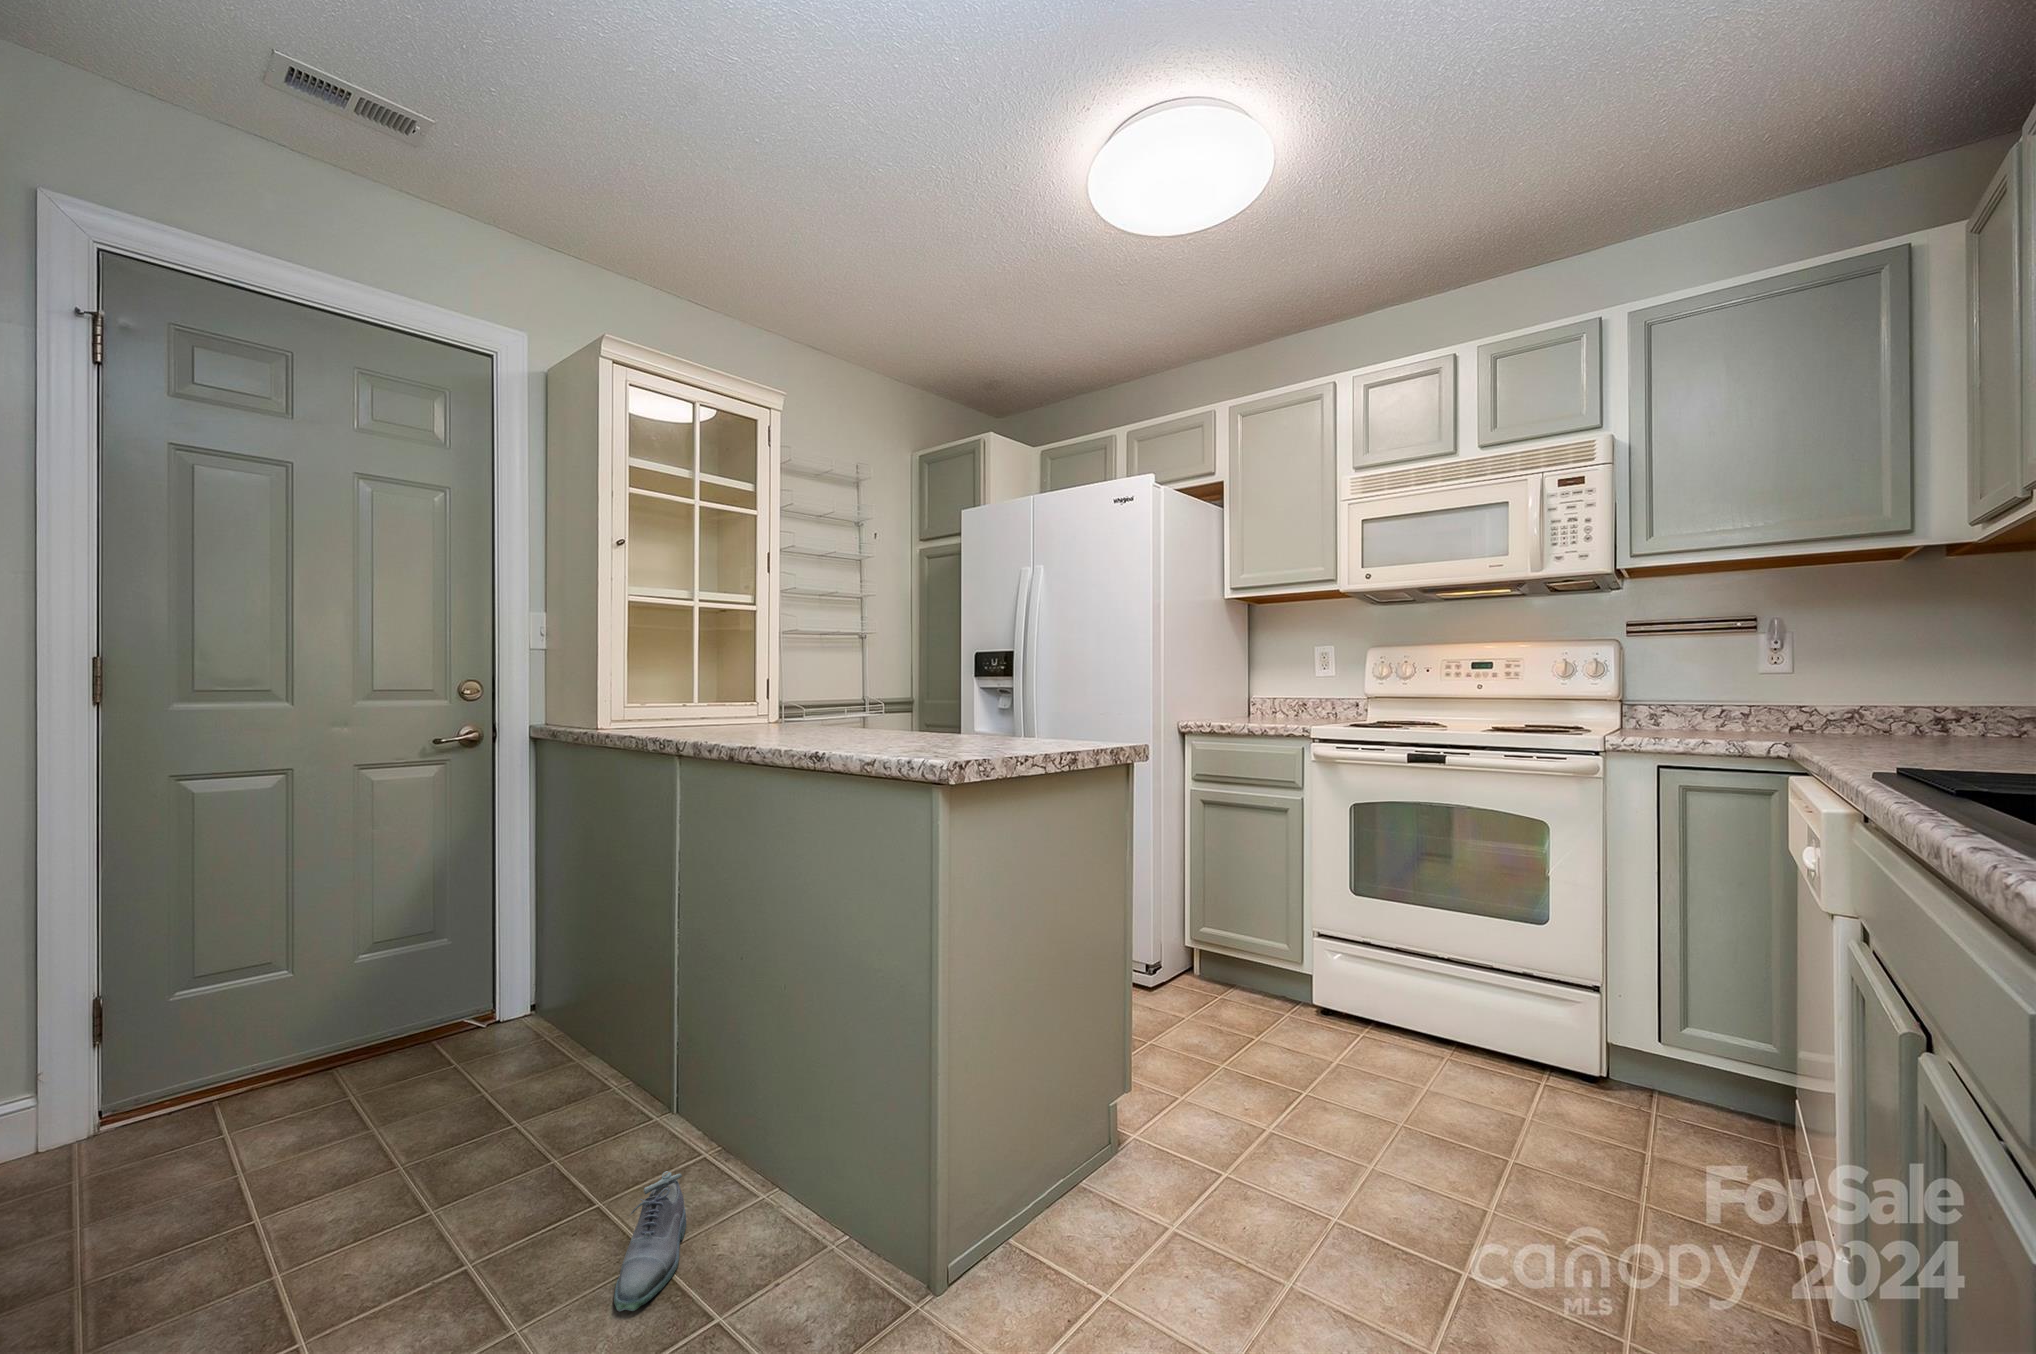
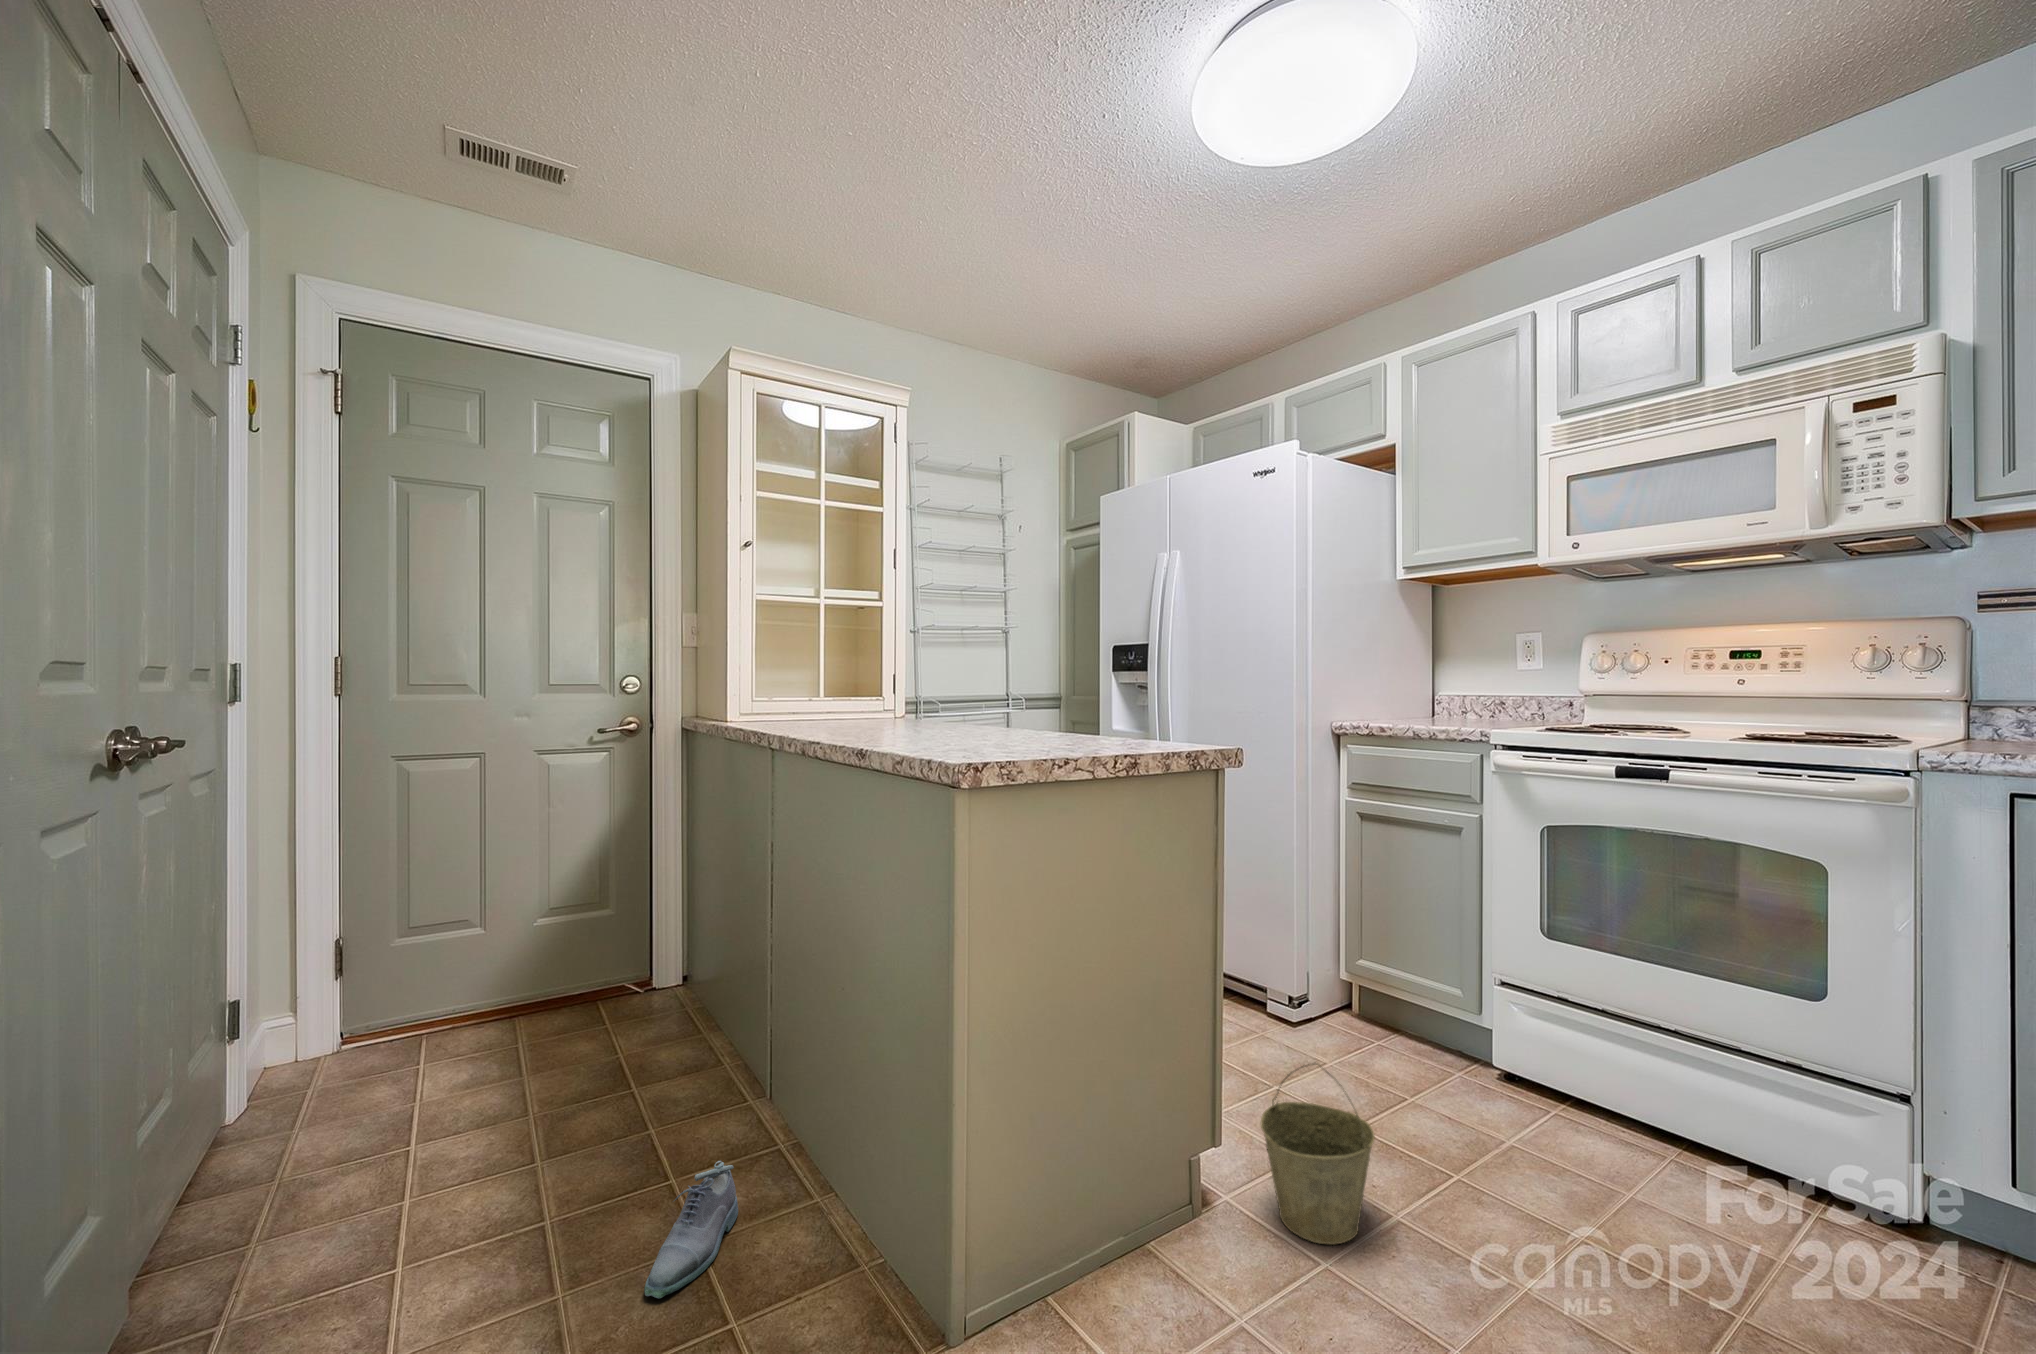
bucket: none [1164,1010,1257,1160] -> present [1261,1063,1375,1245]

